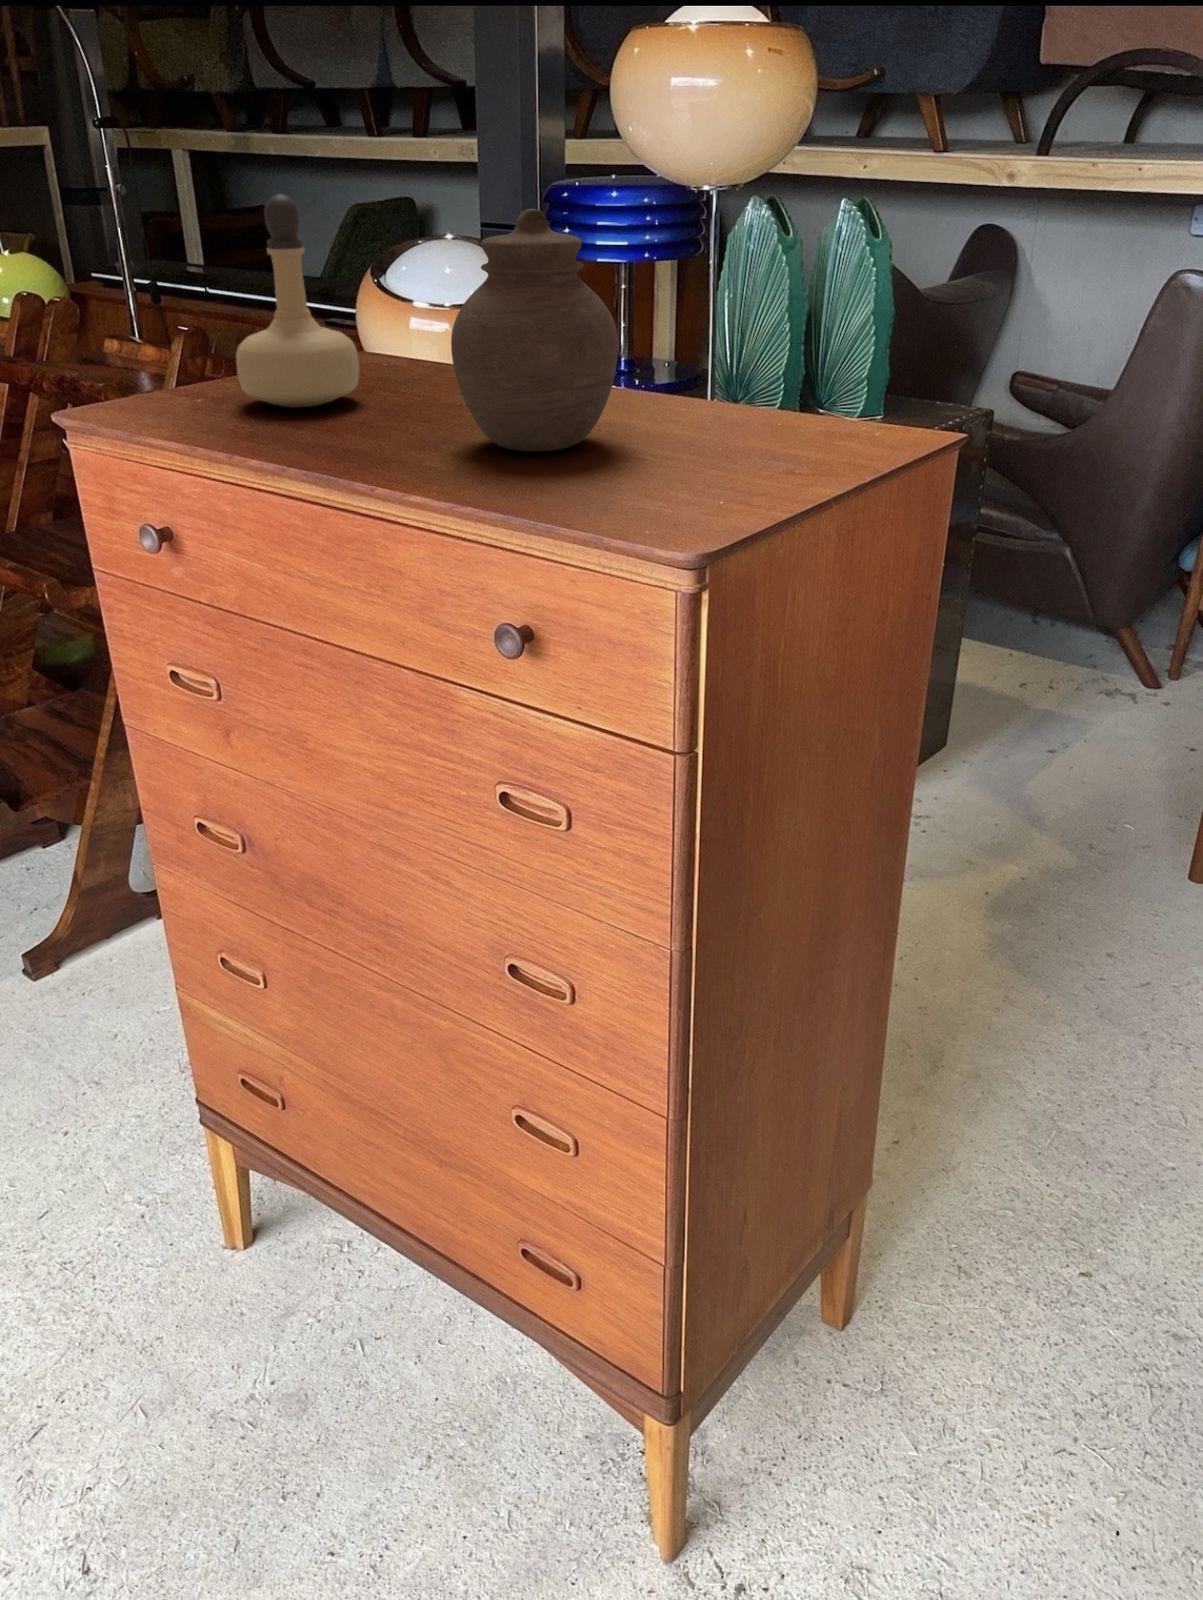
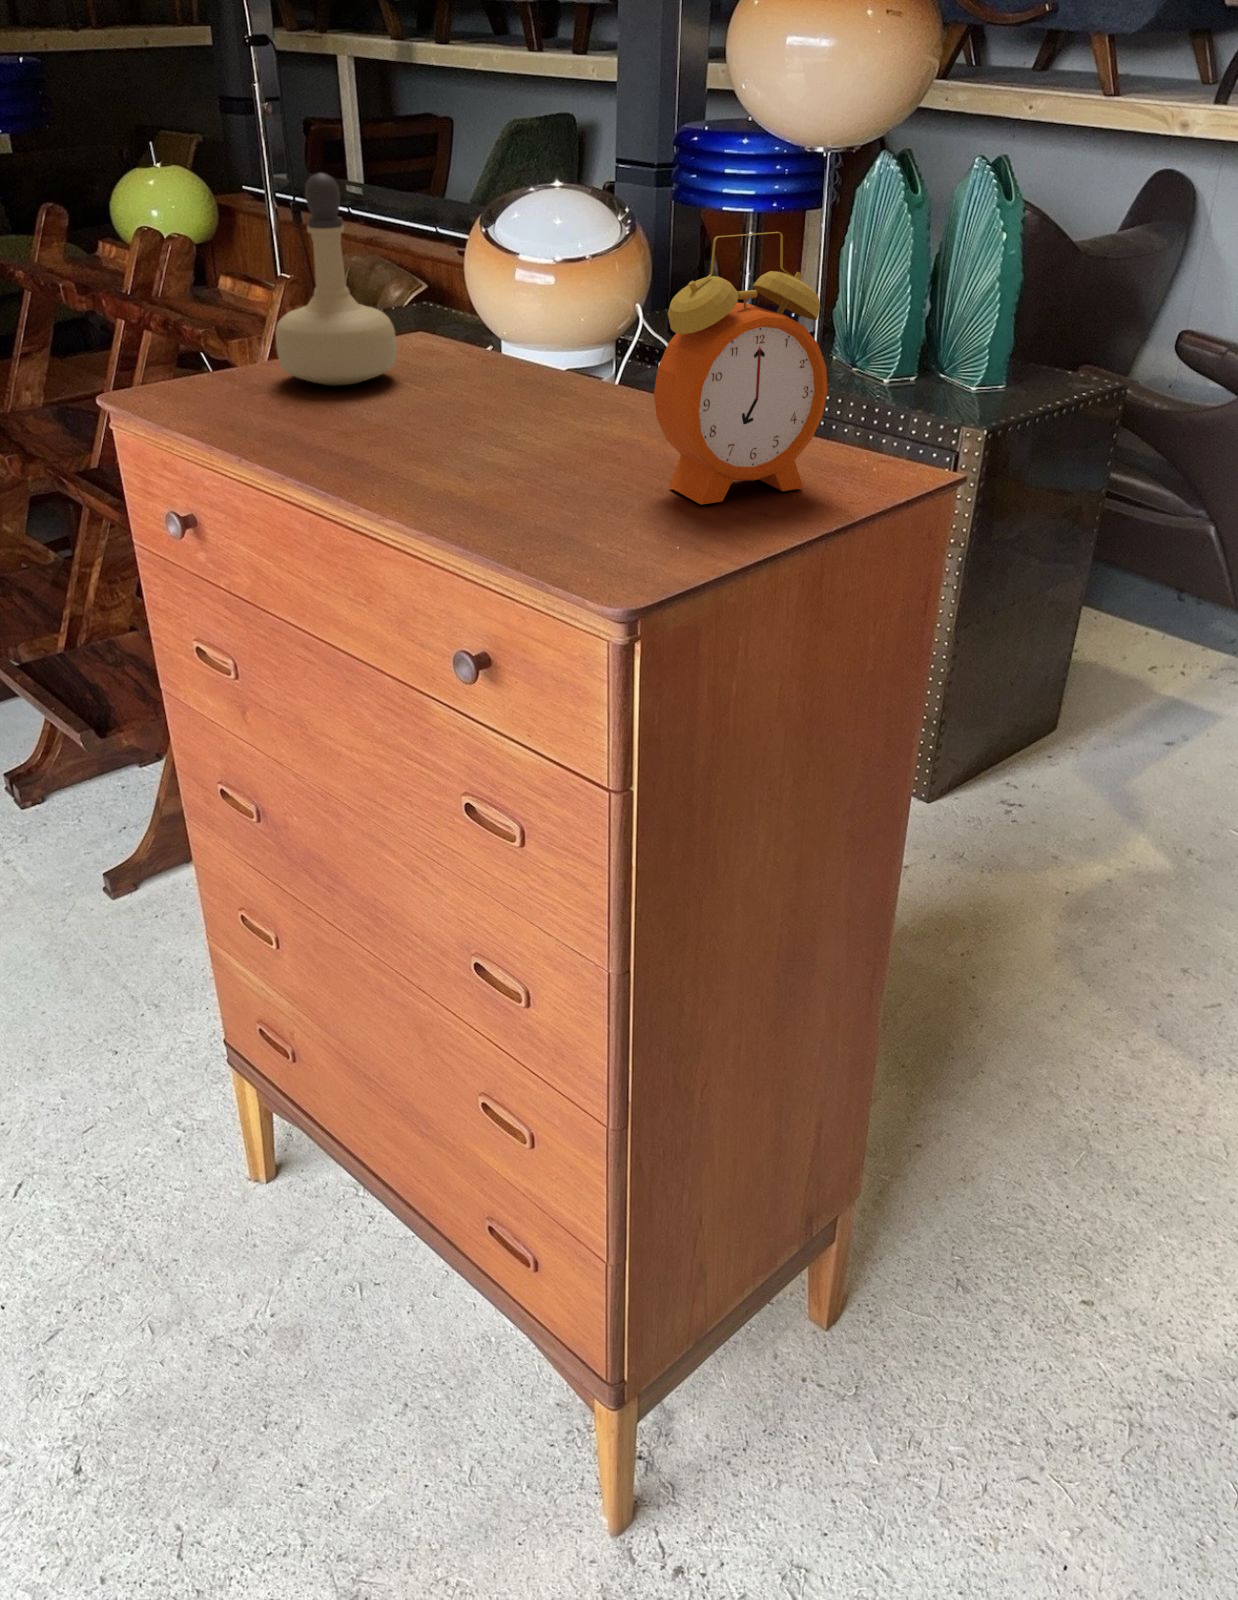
jar: present [451,209,618,452] -> none [460,209,628,452]
alarm clock: none [664,216,829,485] -> present [654,232,827,505]

